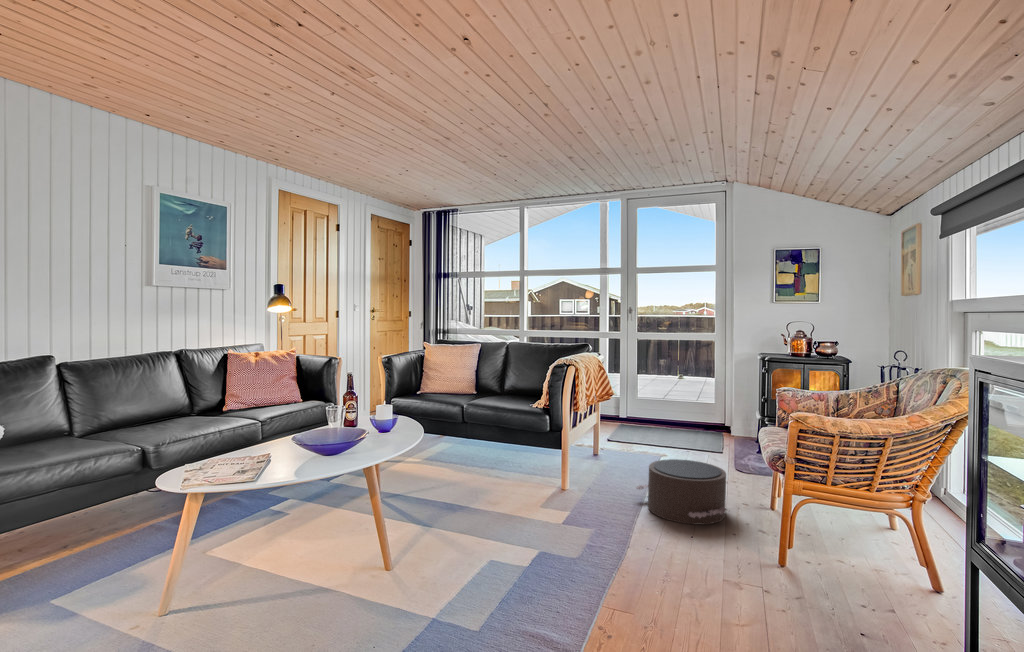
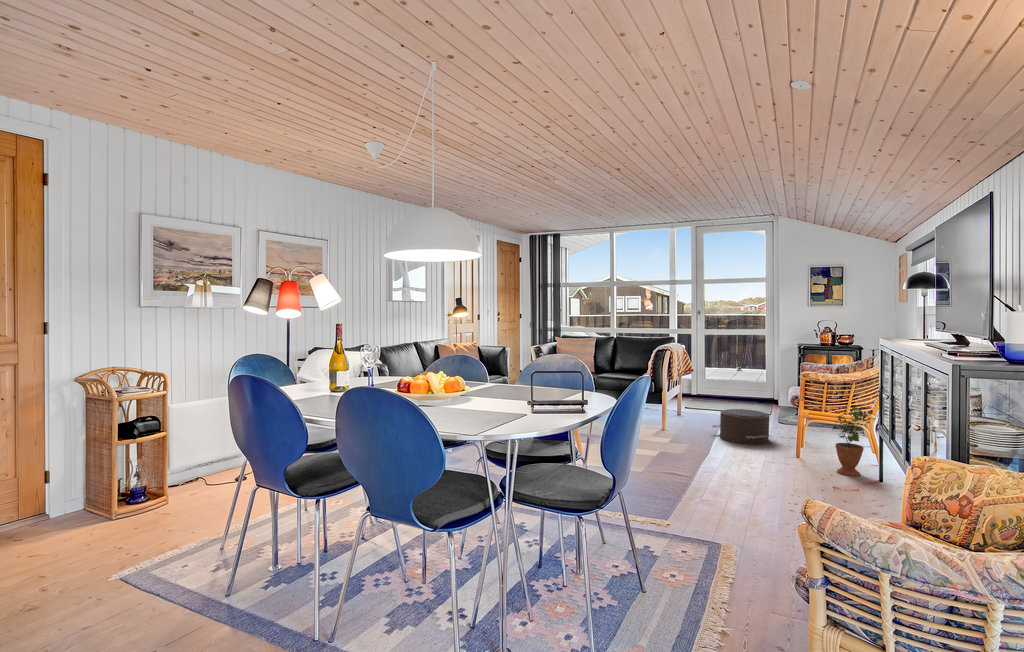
potted plant: none [850,480,933,626] -> present [833,407,873,476]

